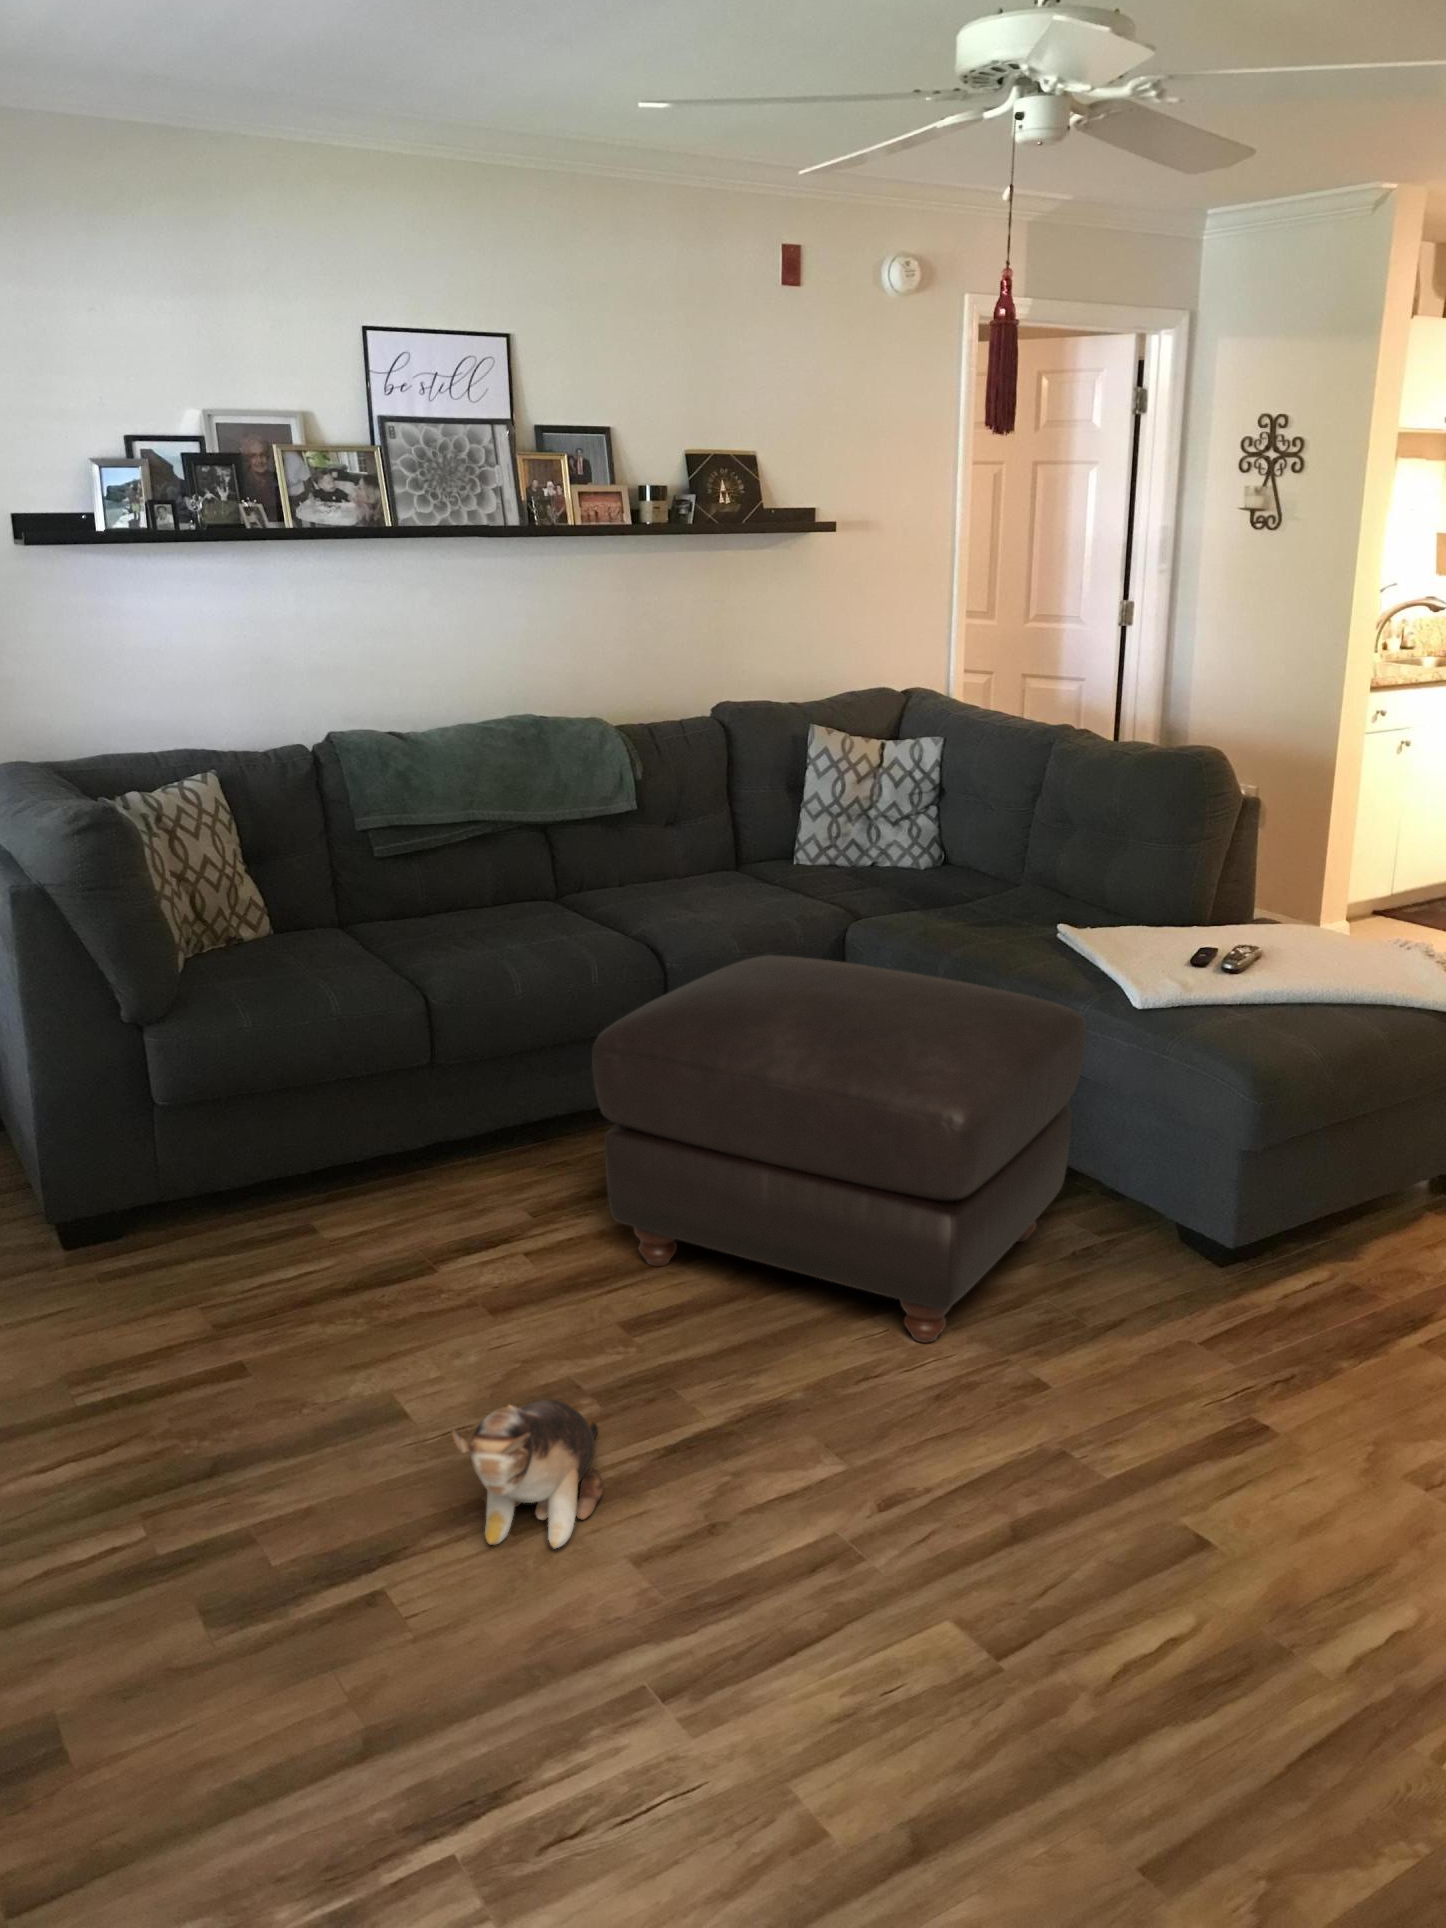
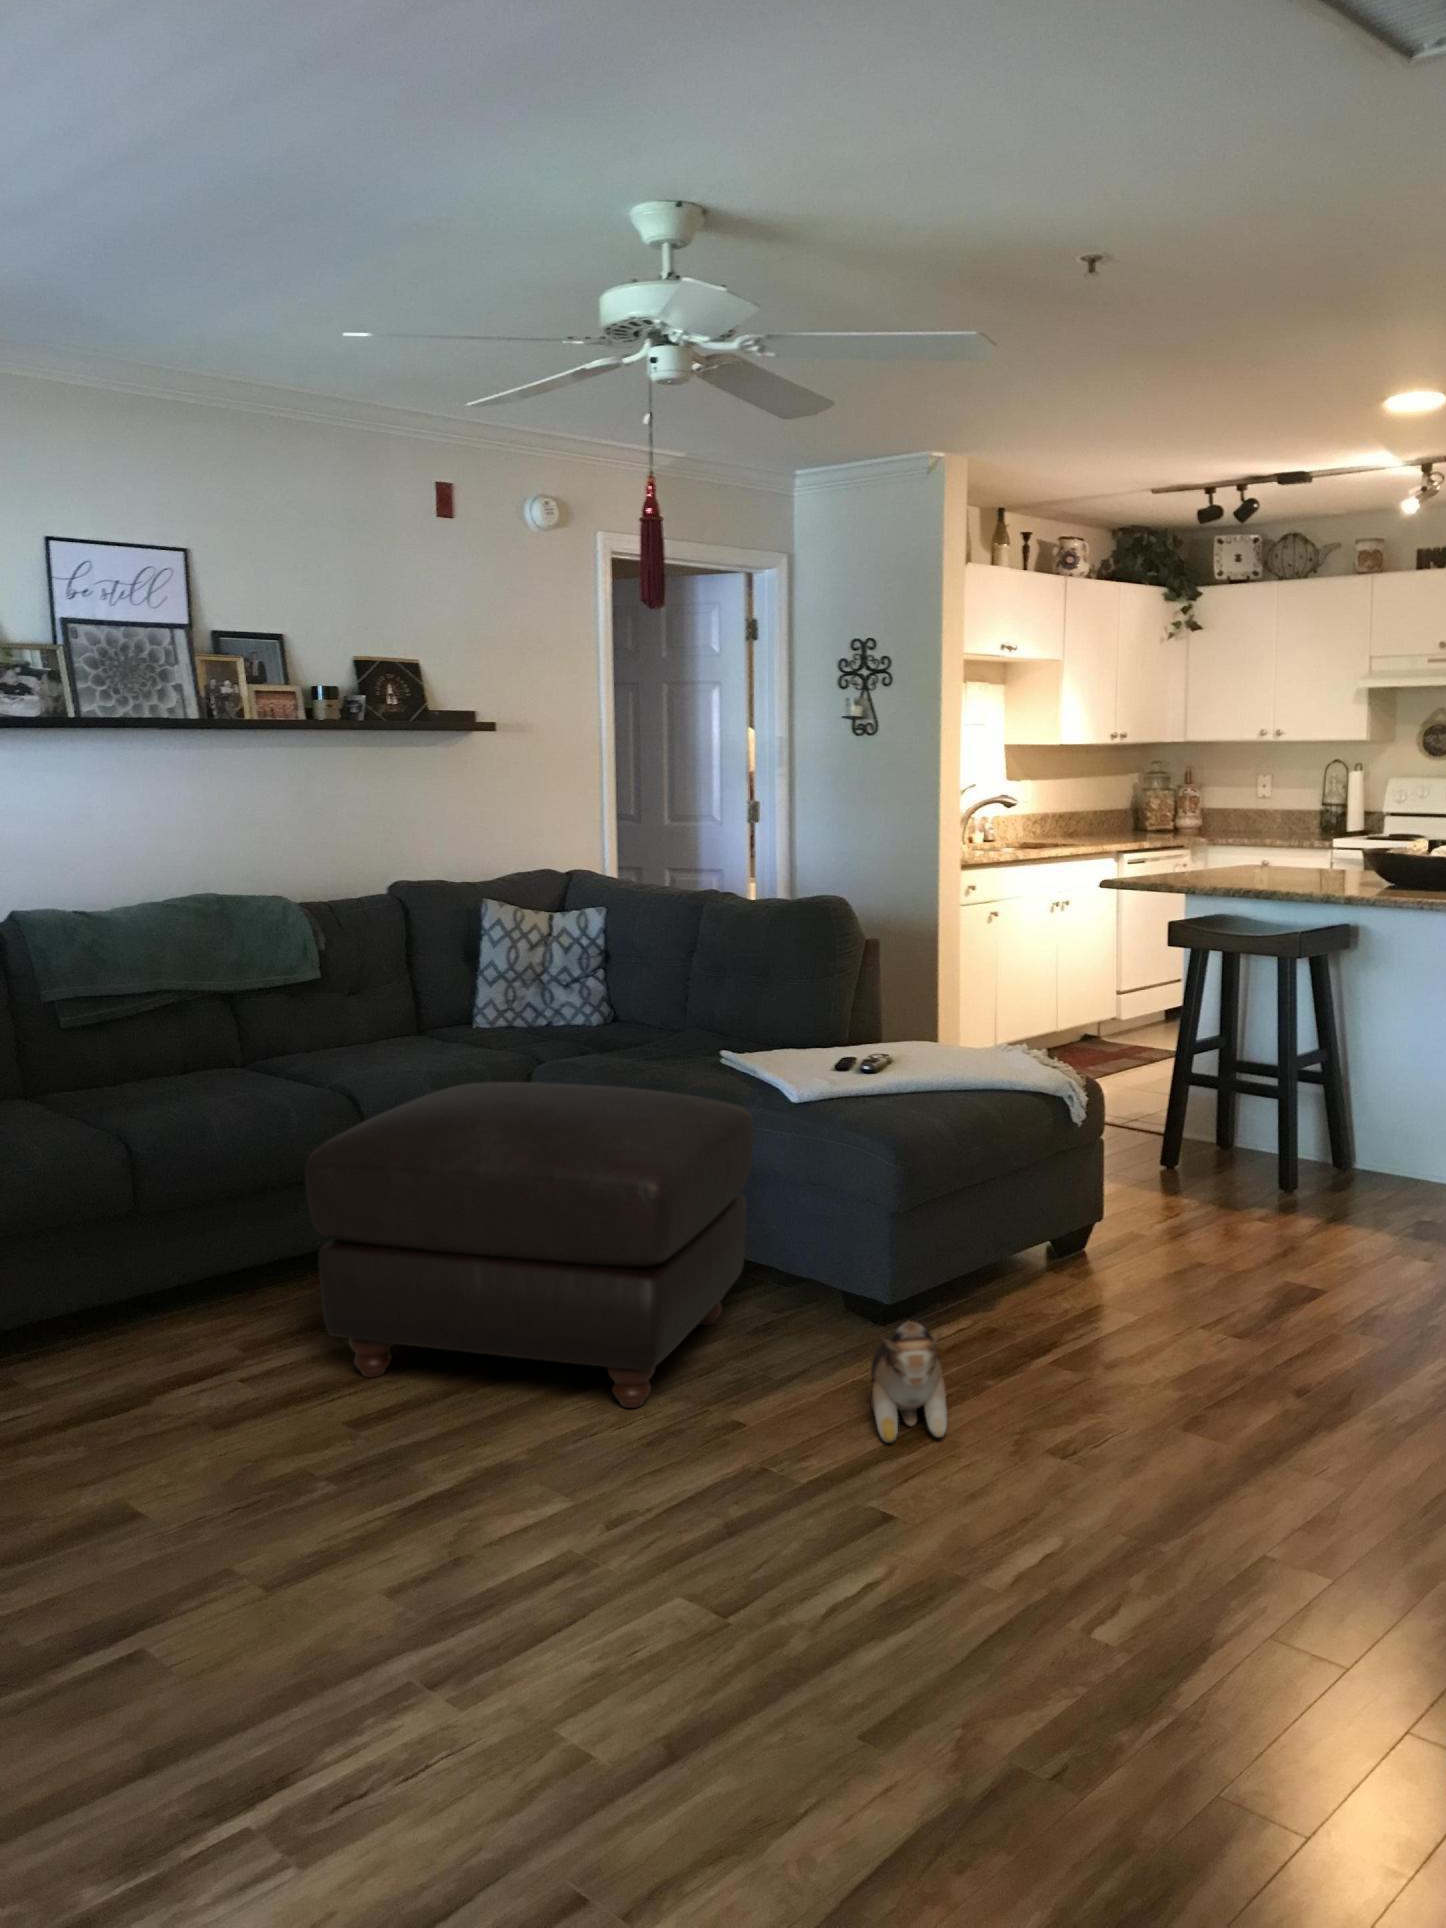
plush toy: present [452,1399,603,1549] -> present [870,1321,947,1443]

